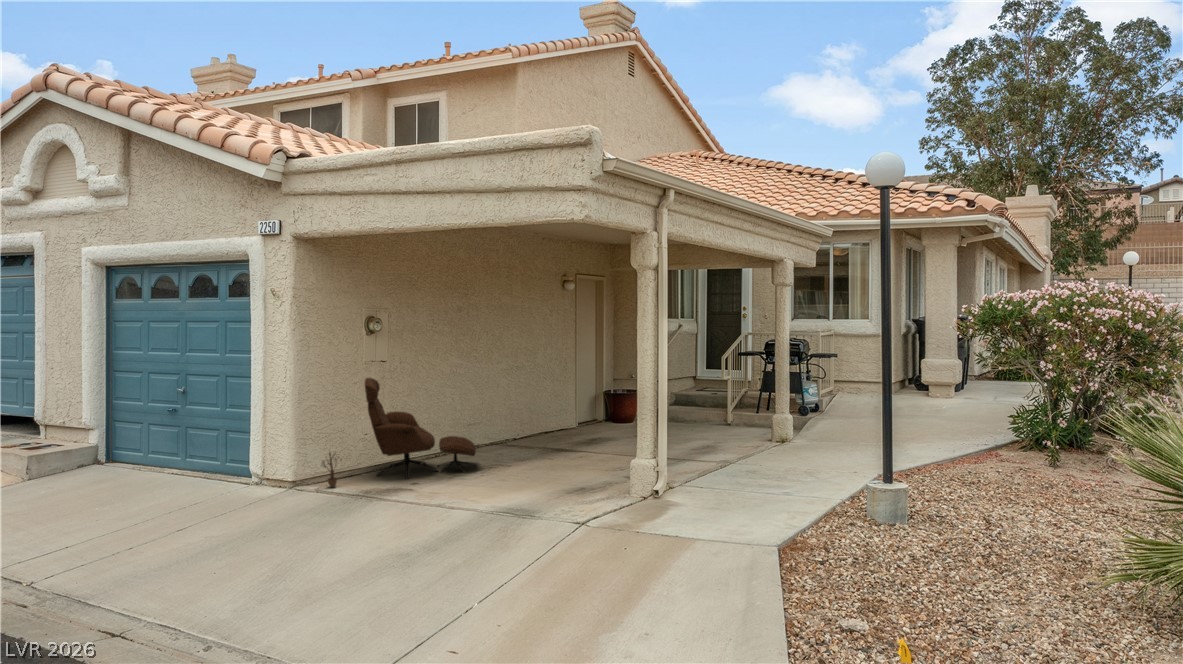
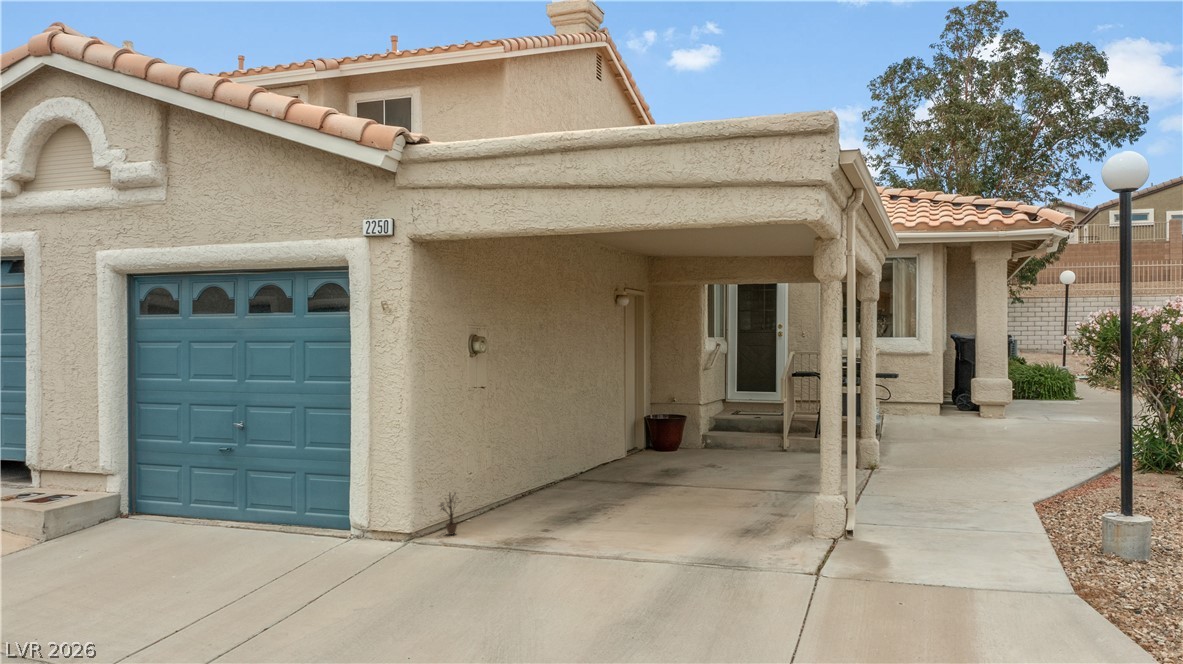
lounge chair: present [365,378,476,479] -> none [470,404,599,522]

